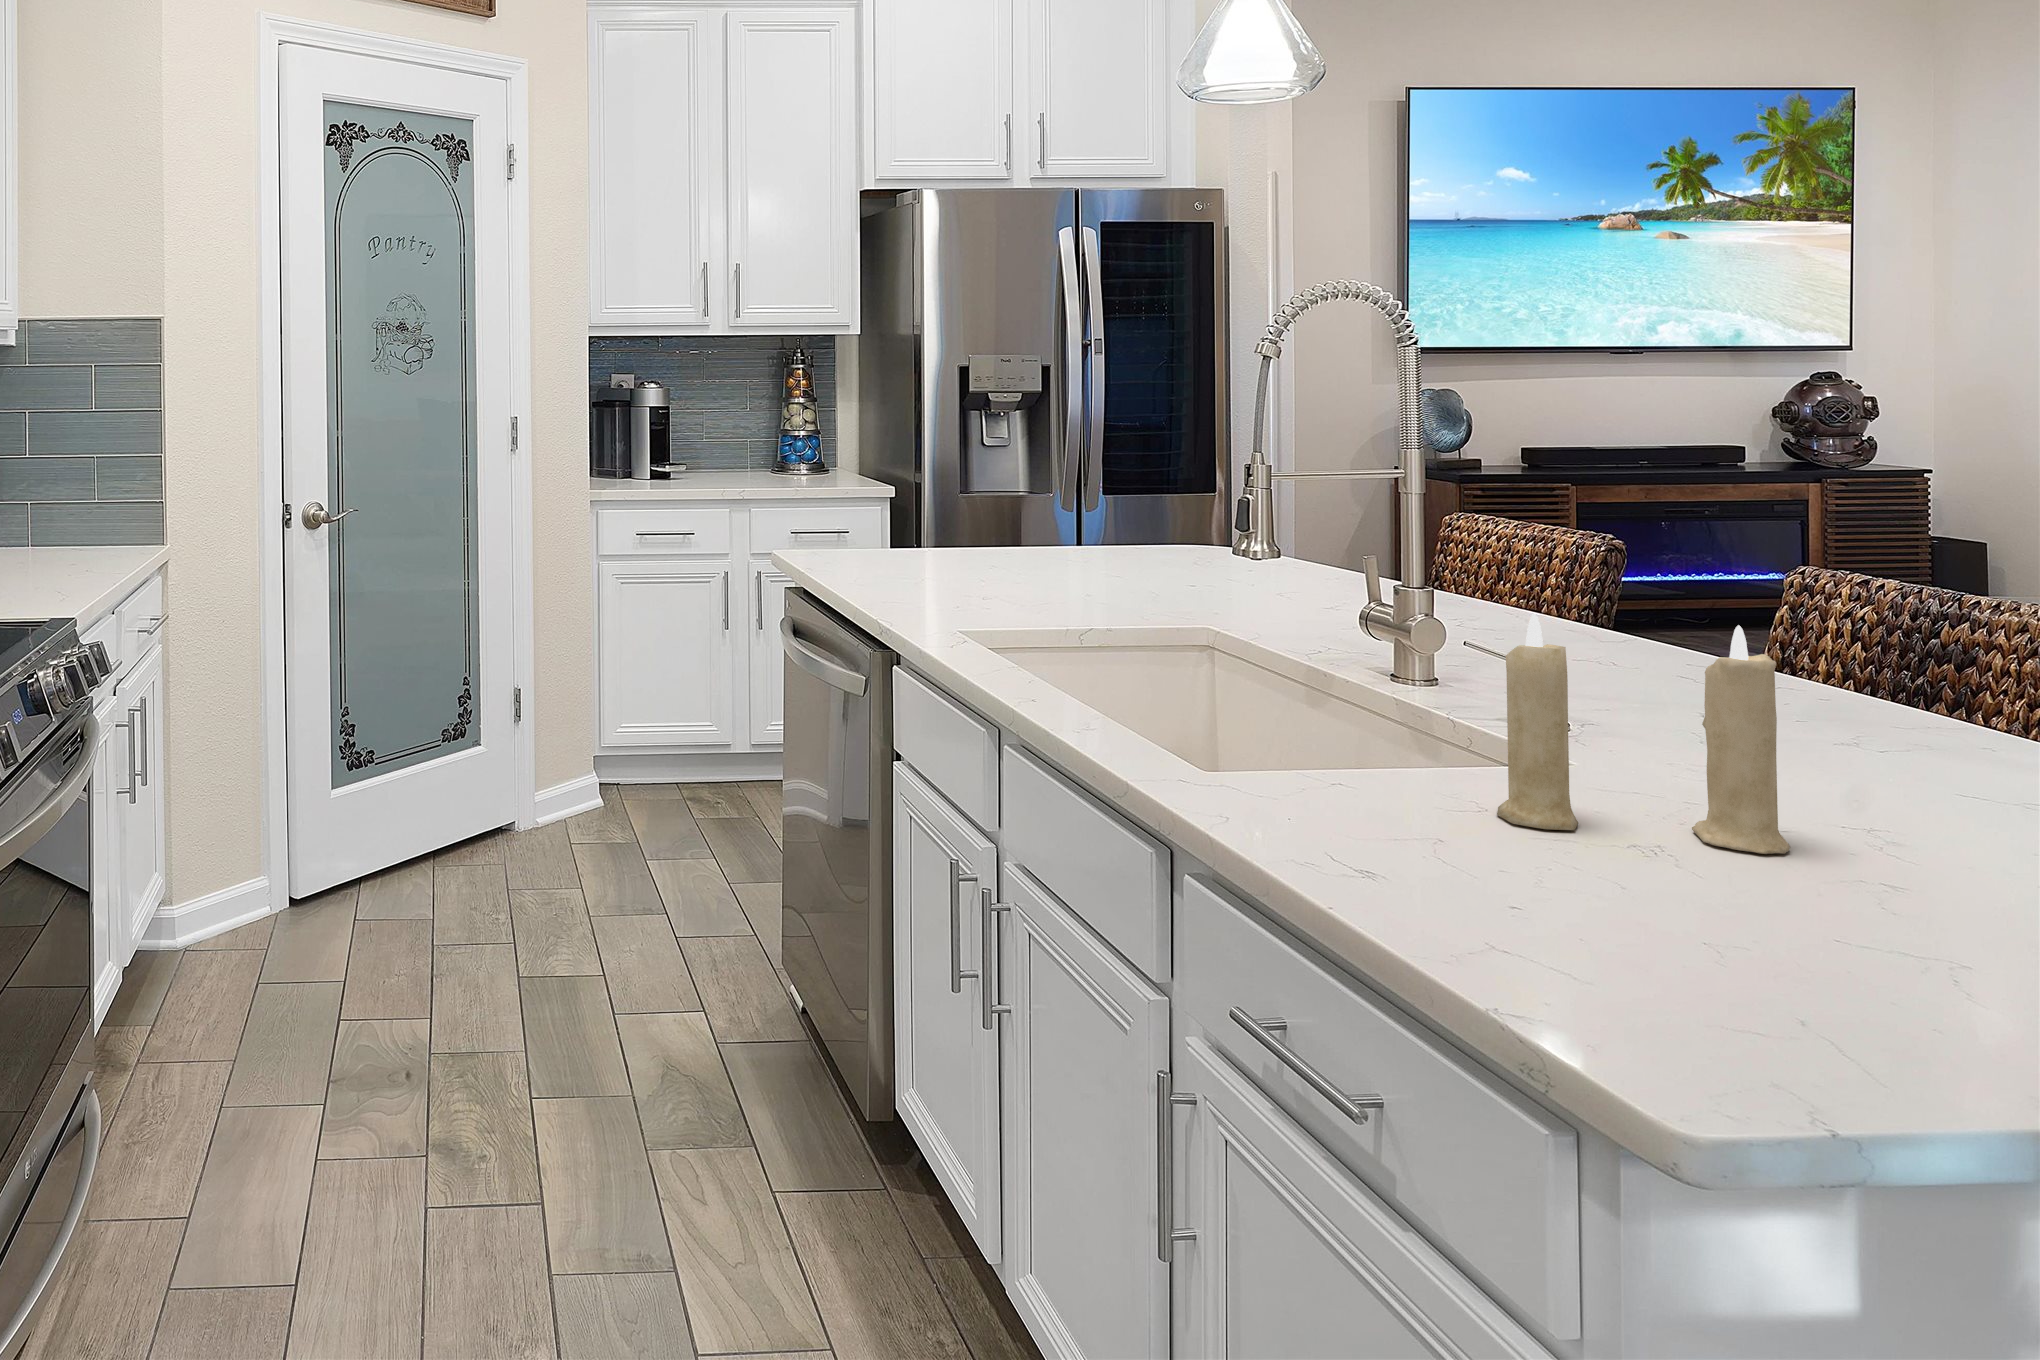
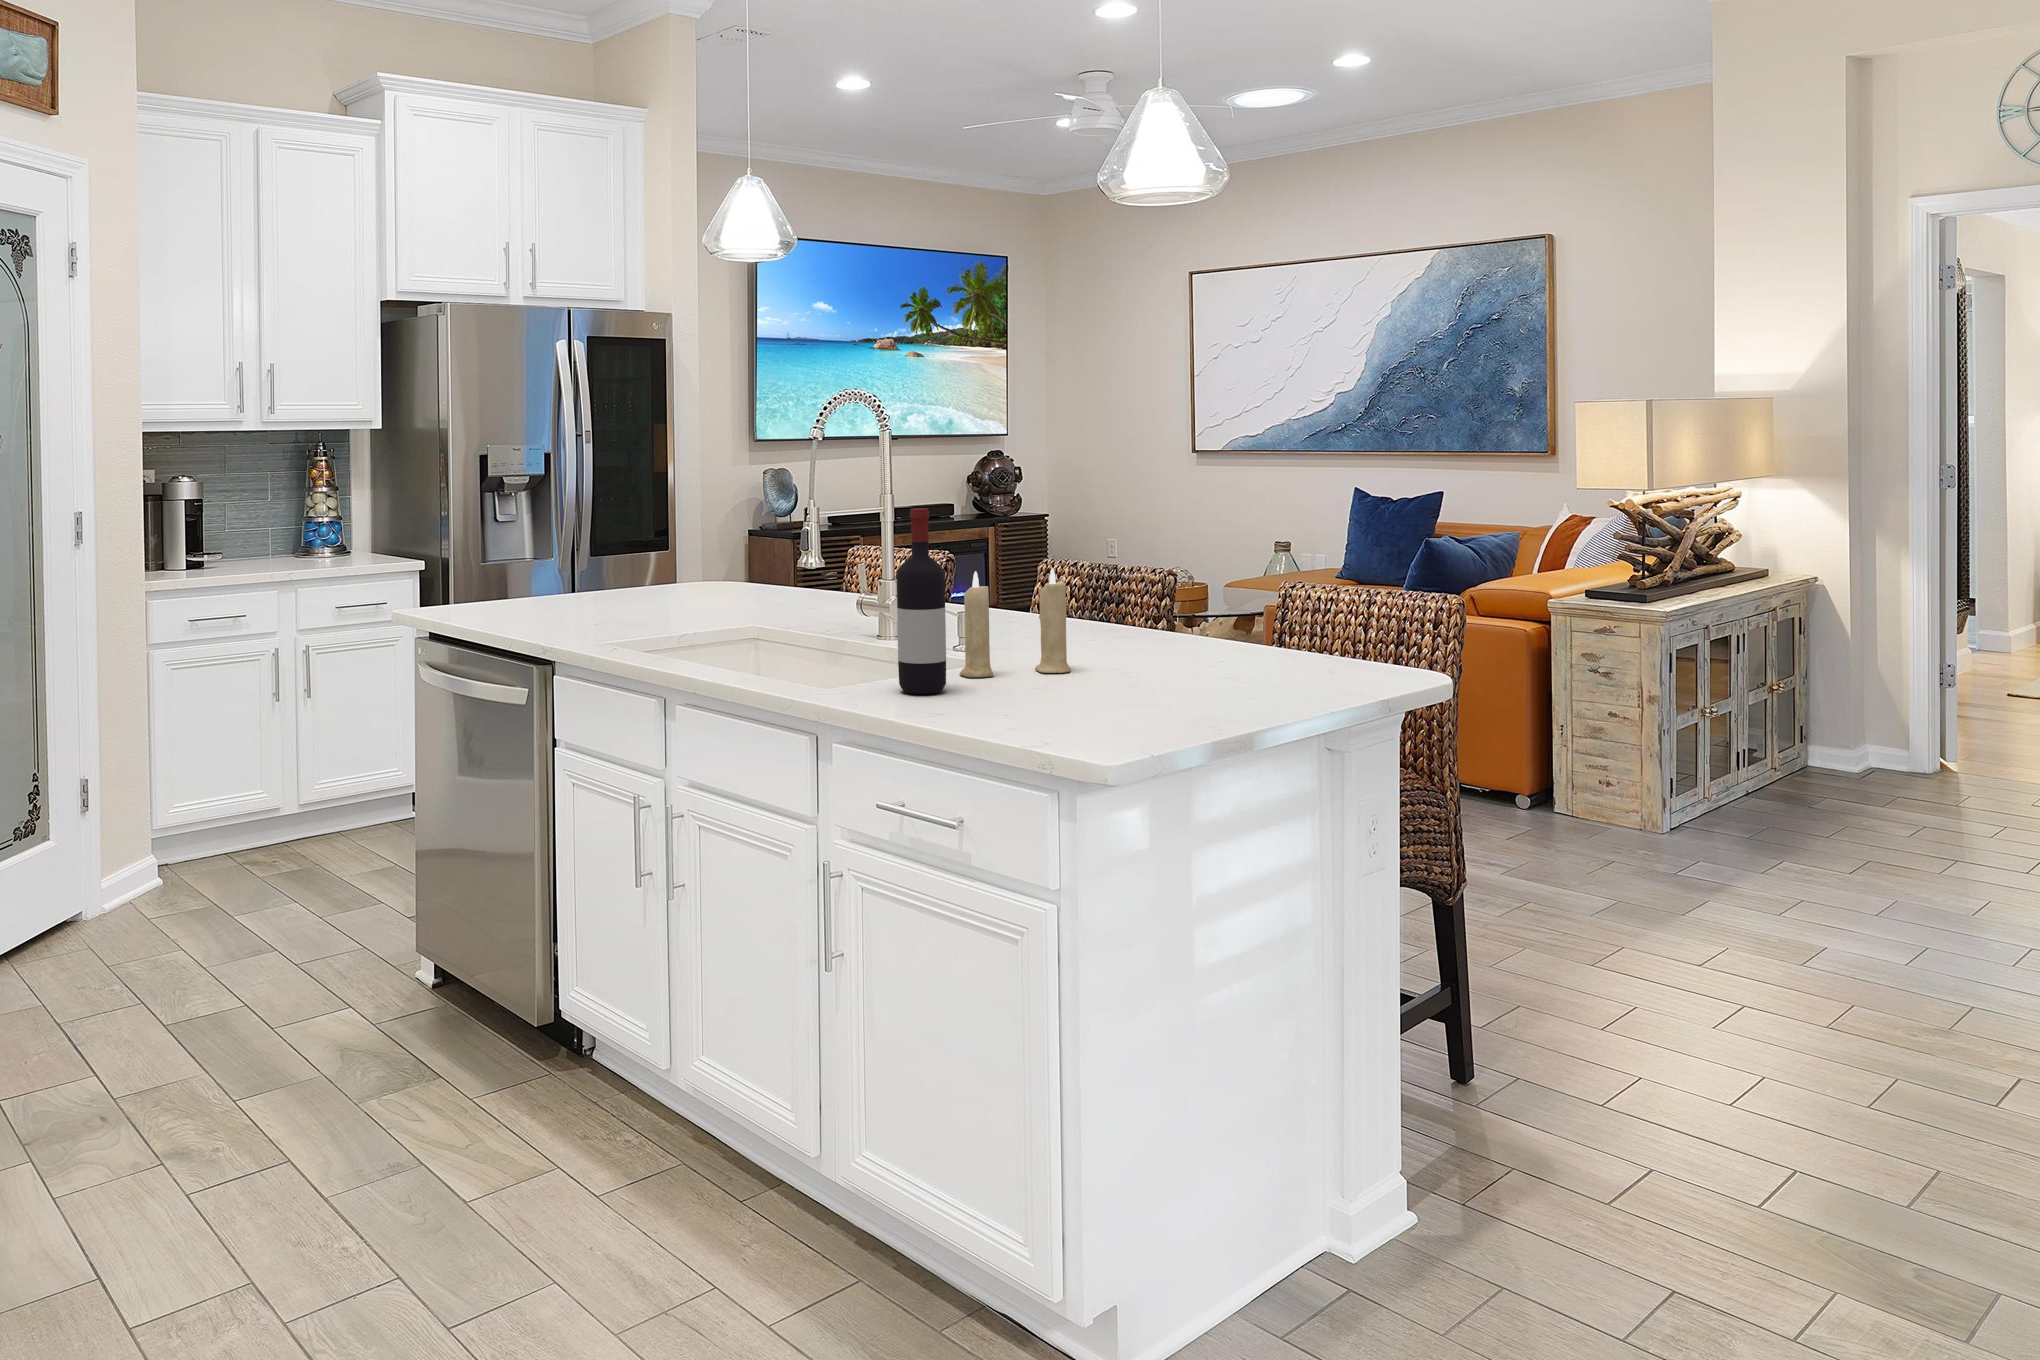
wine bottle: none [1320,485,1433,855] -> present [897,508,946,694]

